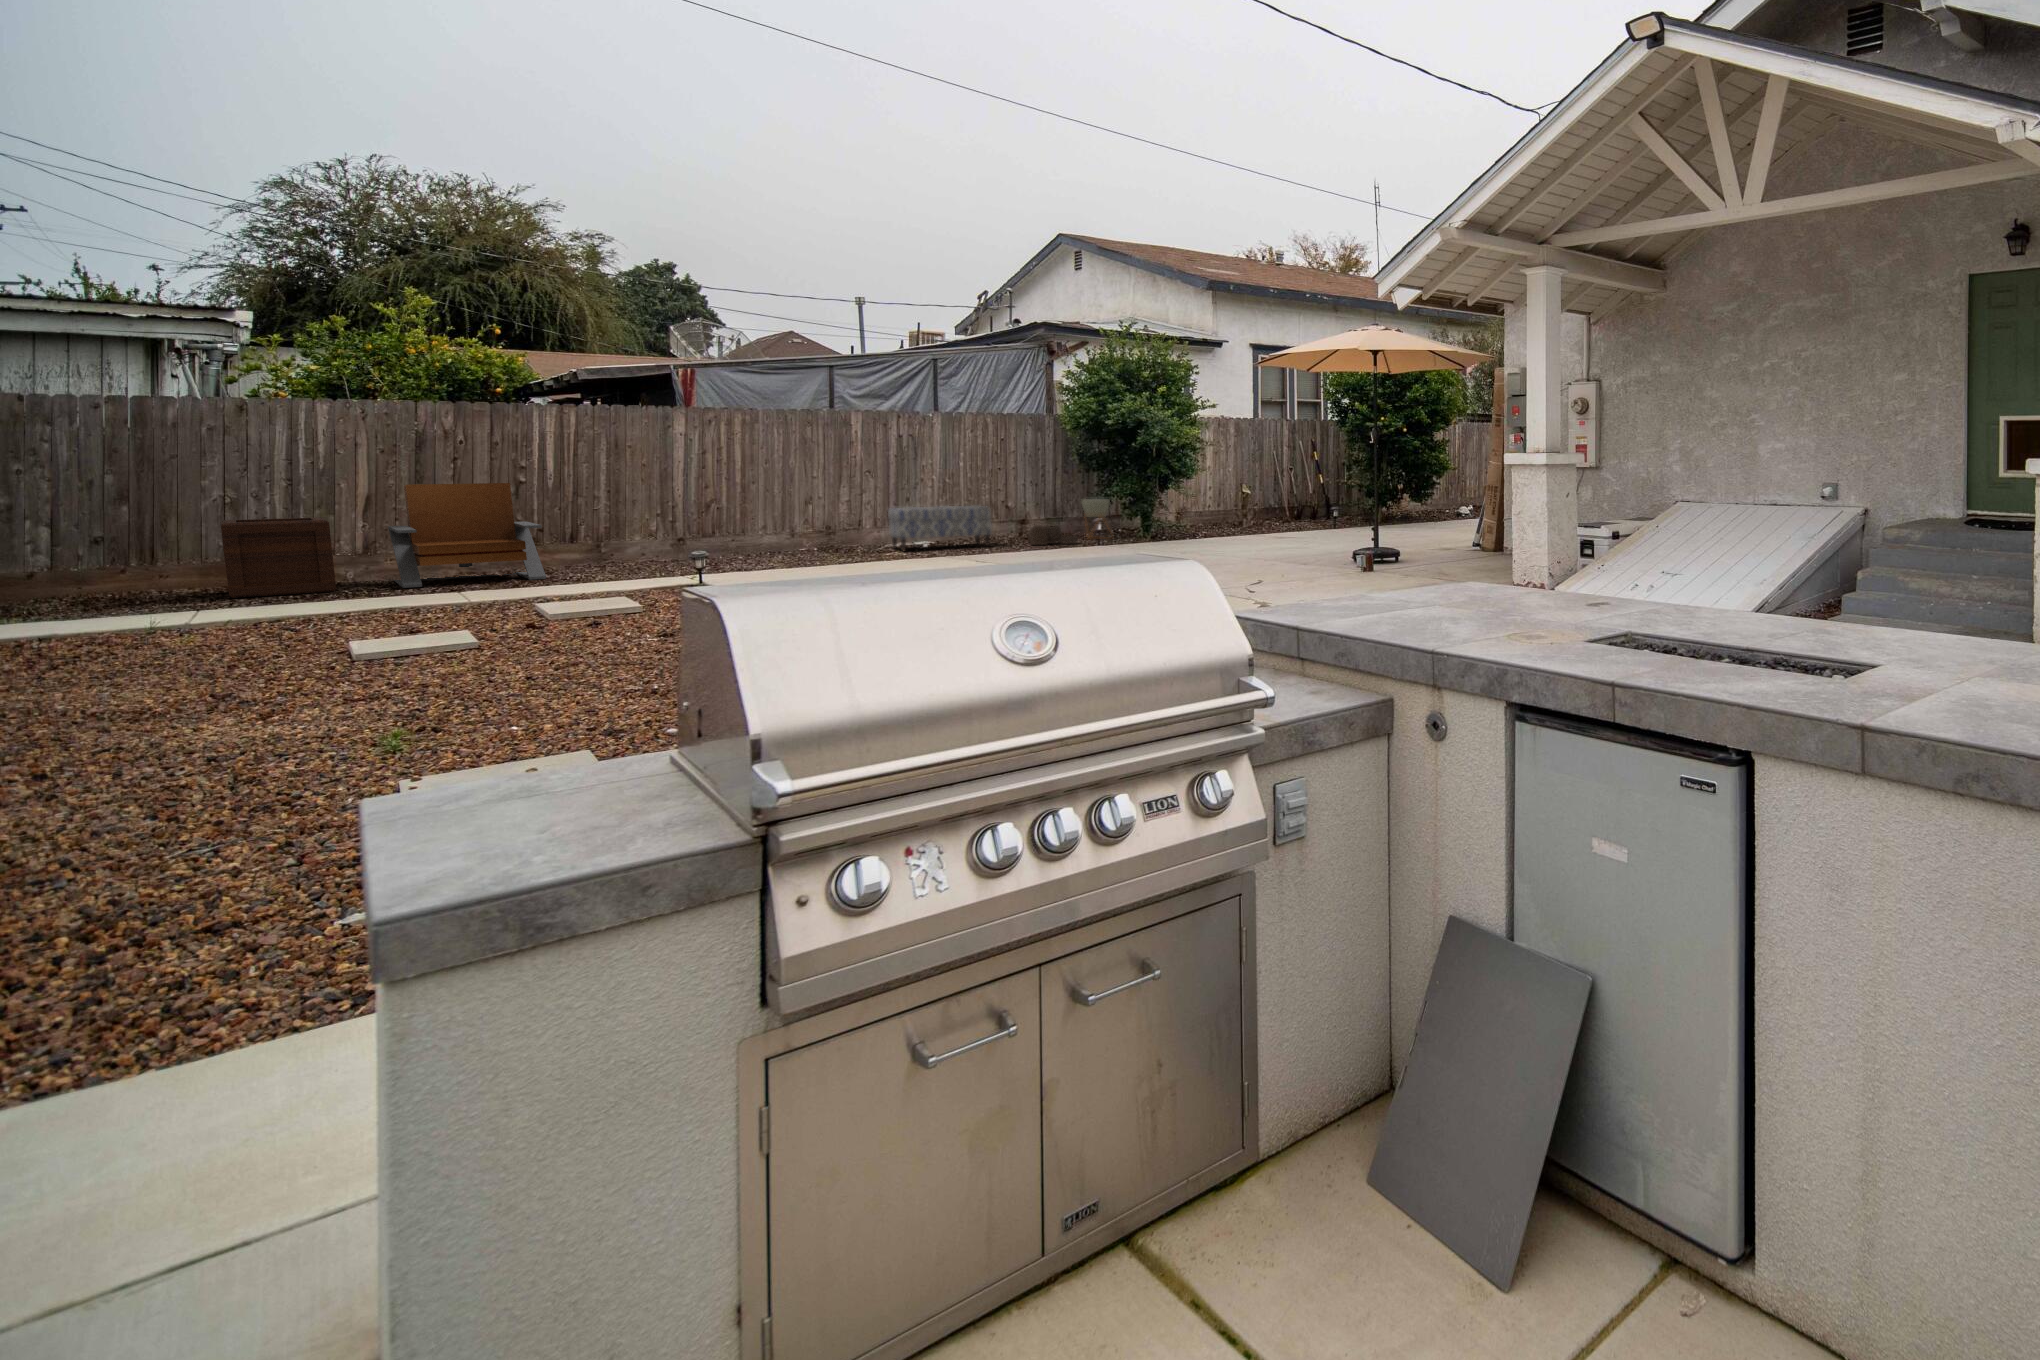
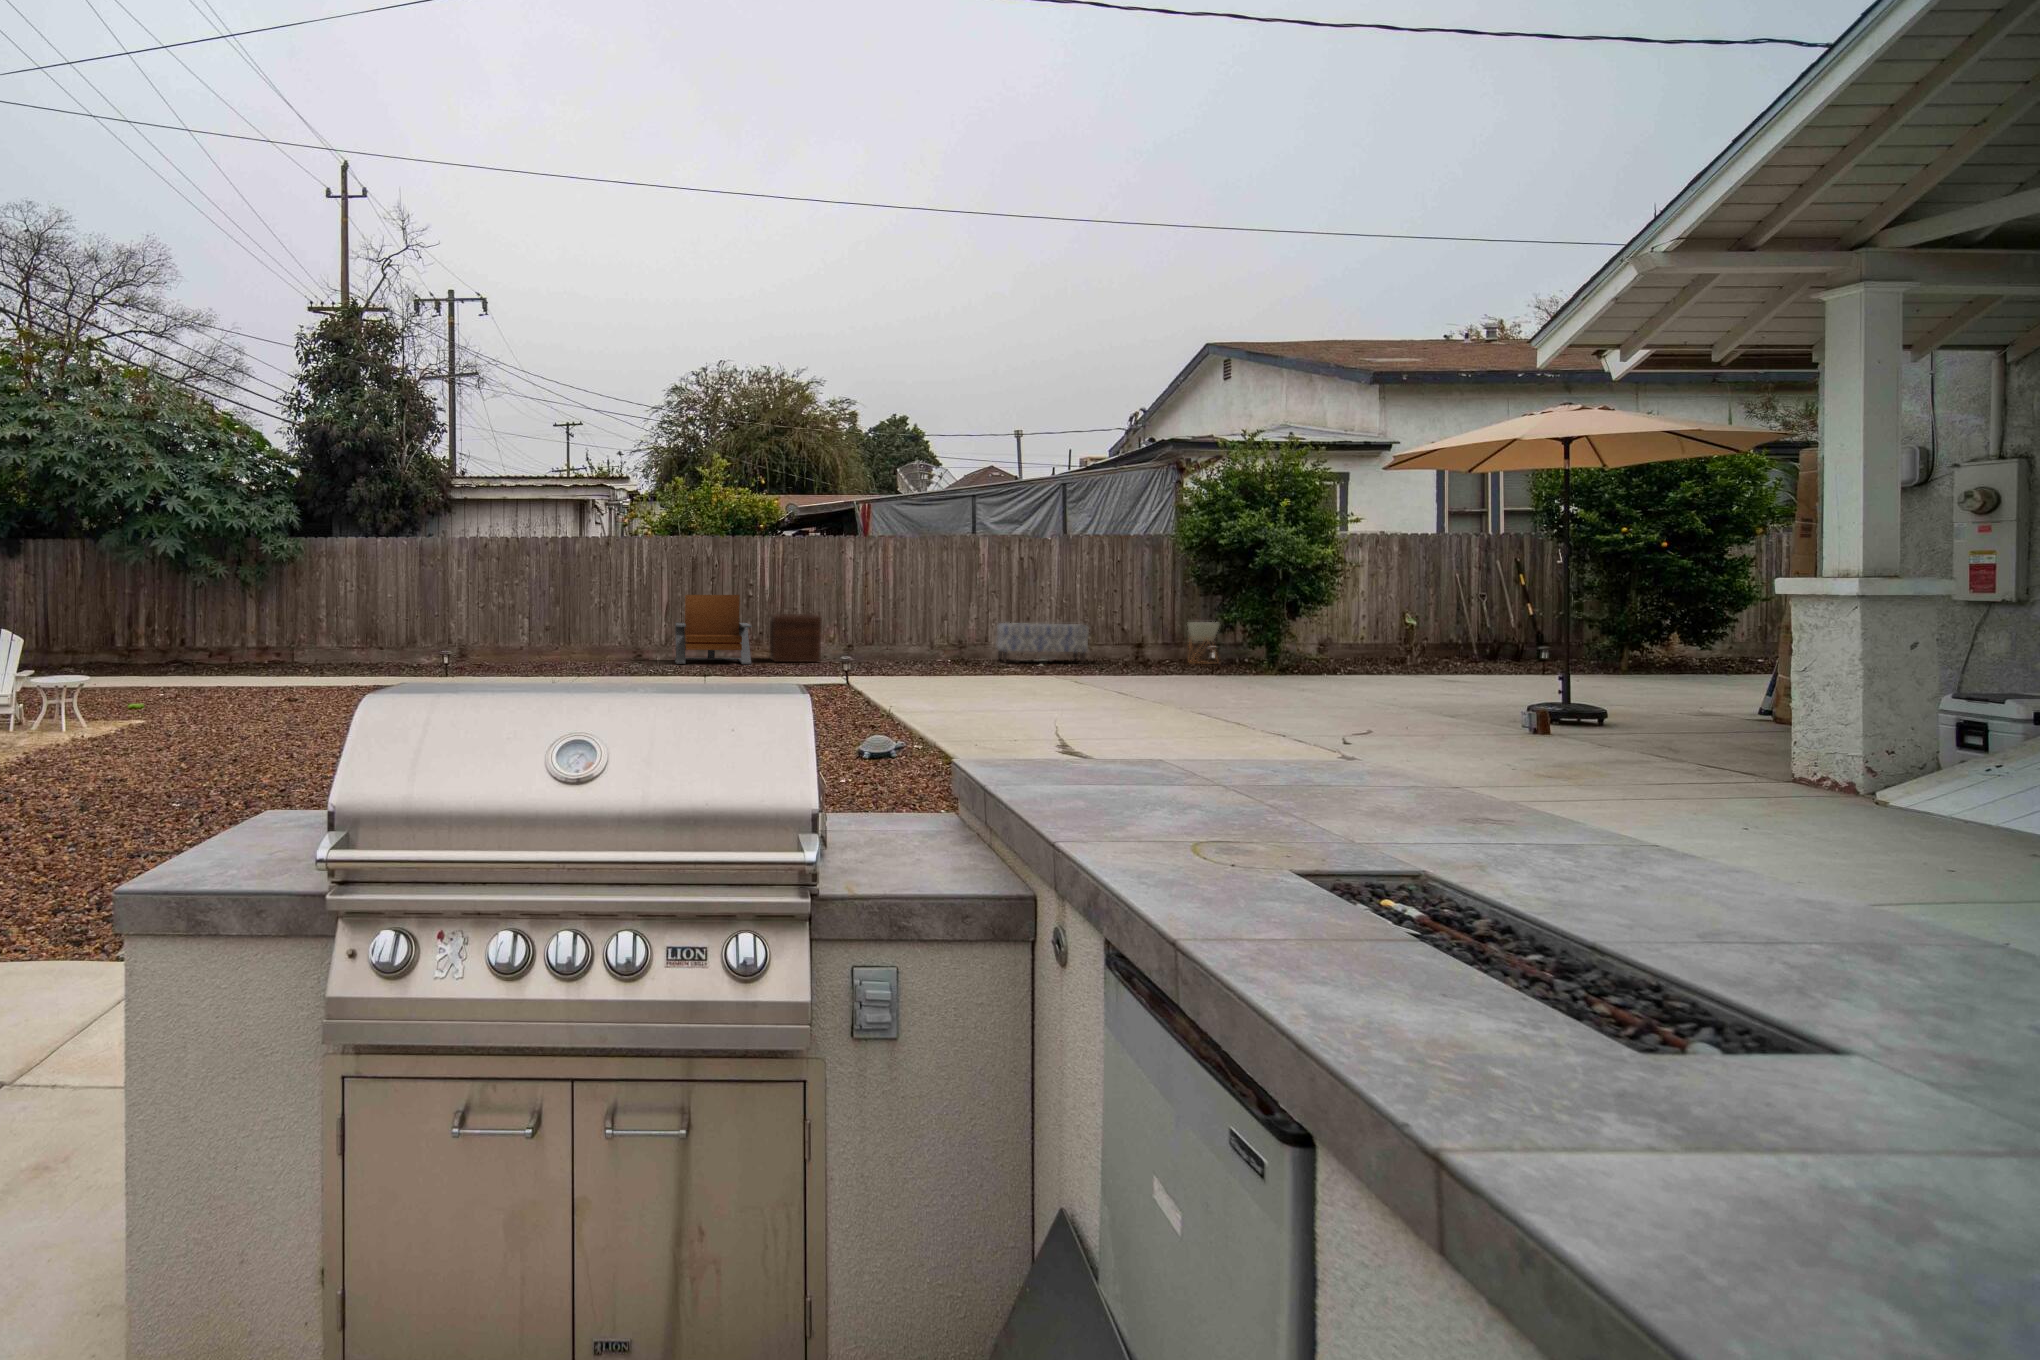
wooden crate: present [220,517,336,598] -> present [769,614,822,662]
woven basket: present [1028,525,1078,545] -> none [1125,644,1176,667]

